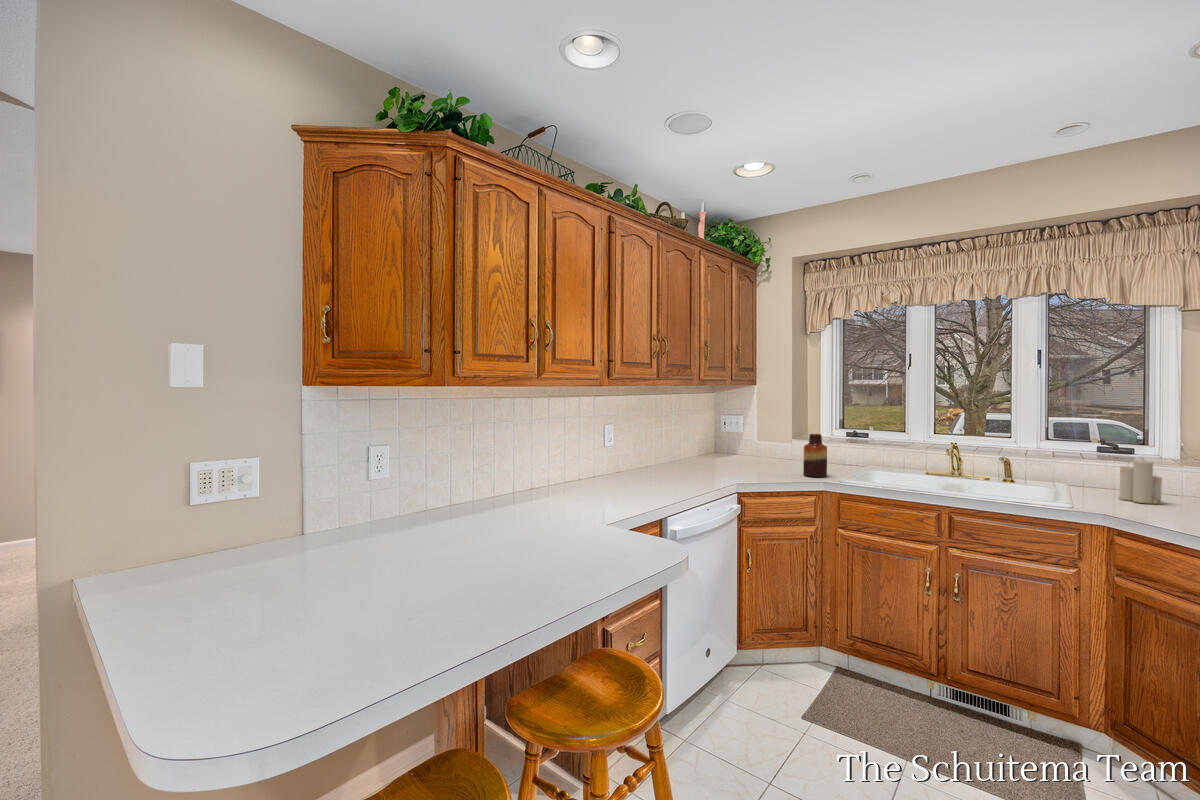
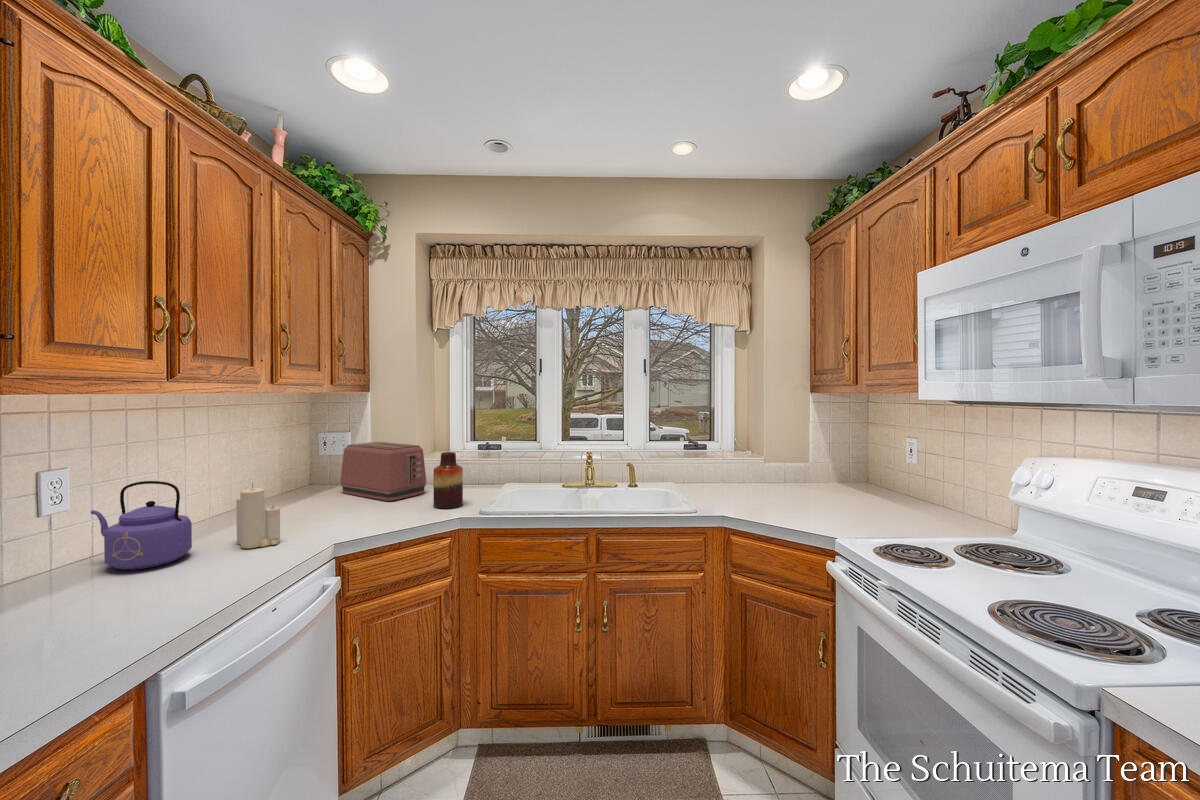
toaster: none [735,426,799,469] -> present [340,442,426,501]
kettle: none [623,434,665,480] -> present [91,481,192,570]
candle: present [1119,460,1163,504] -> present [236,484,280,548]

